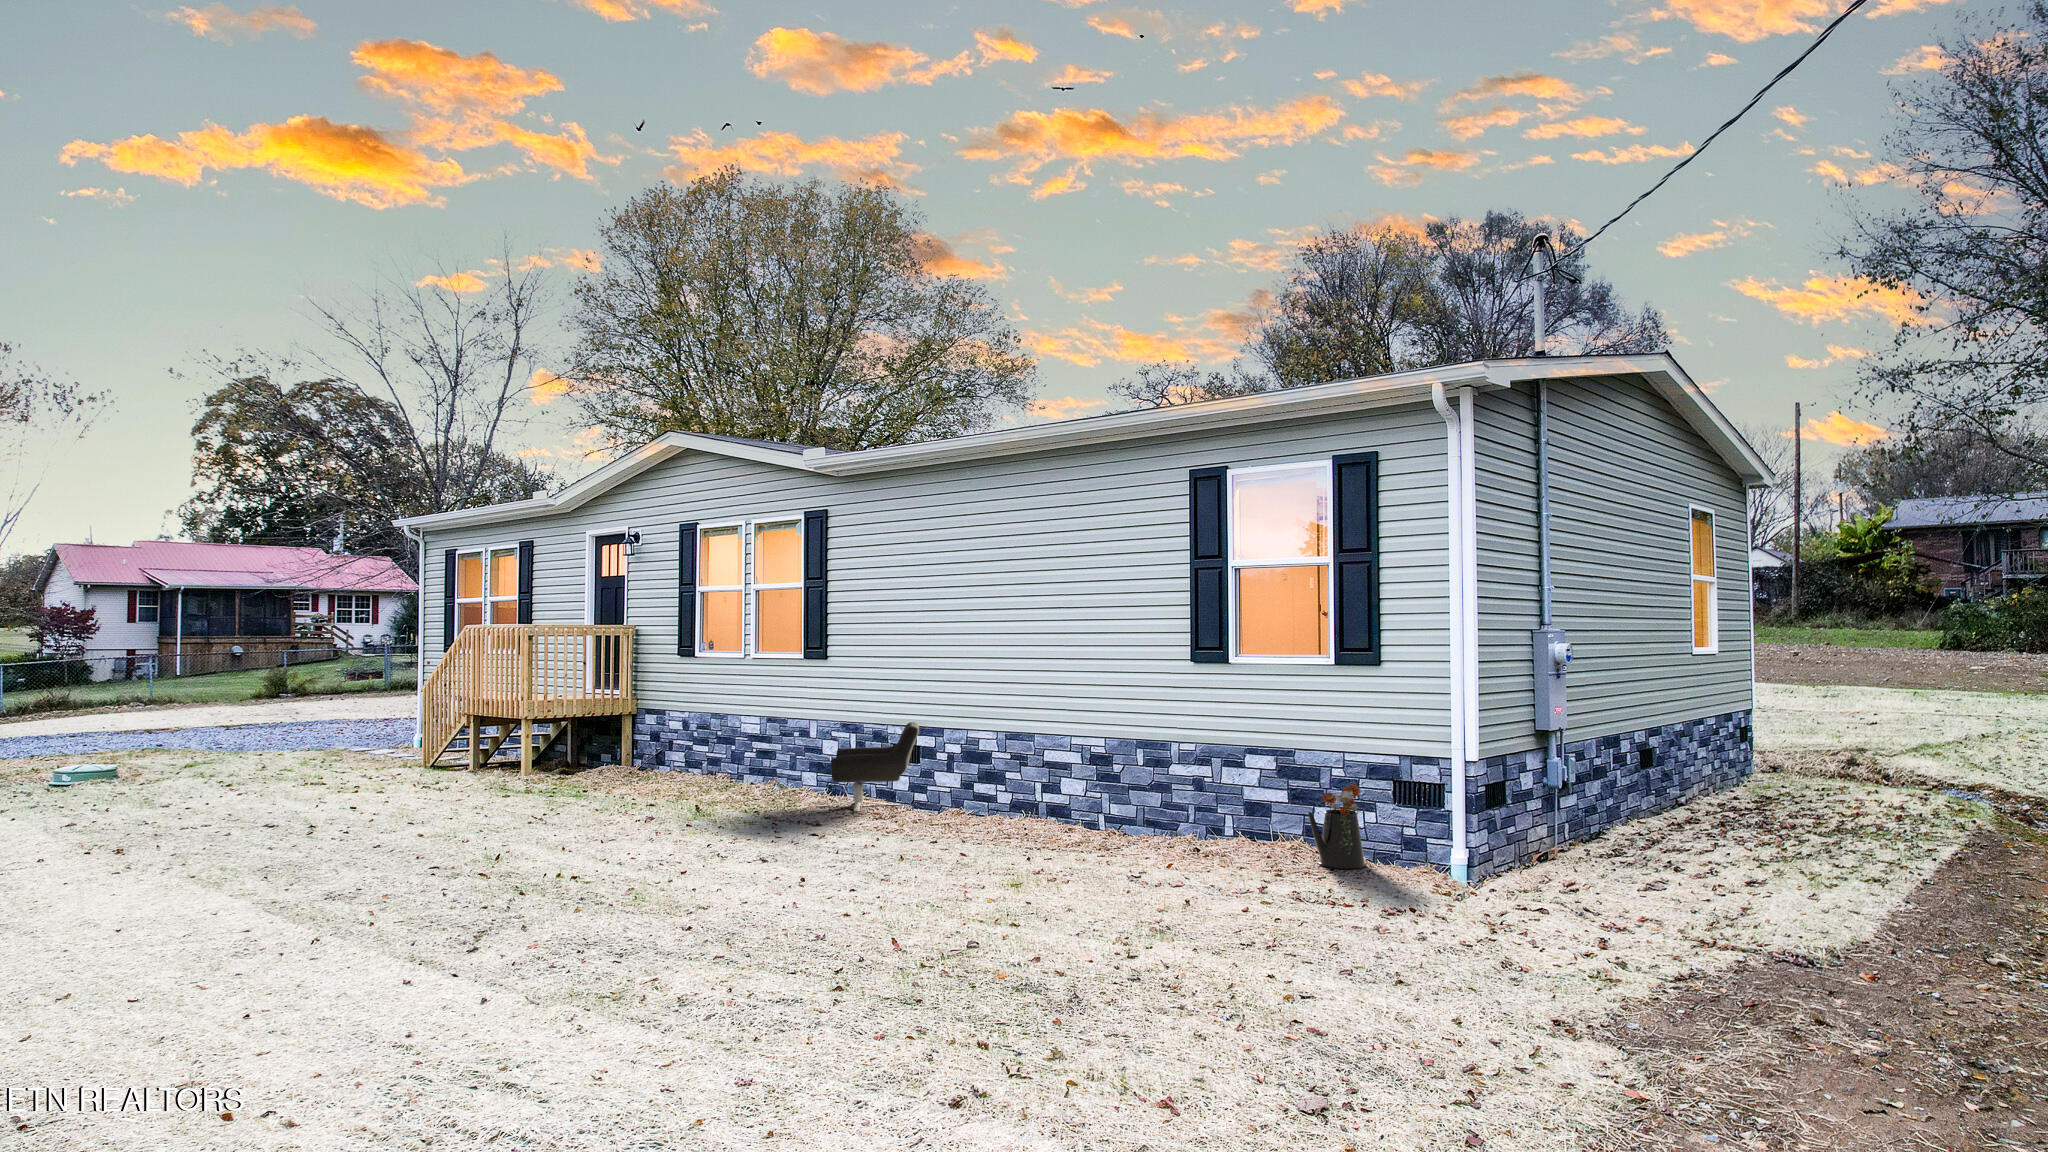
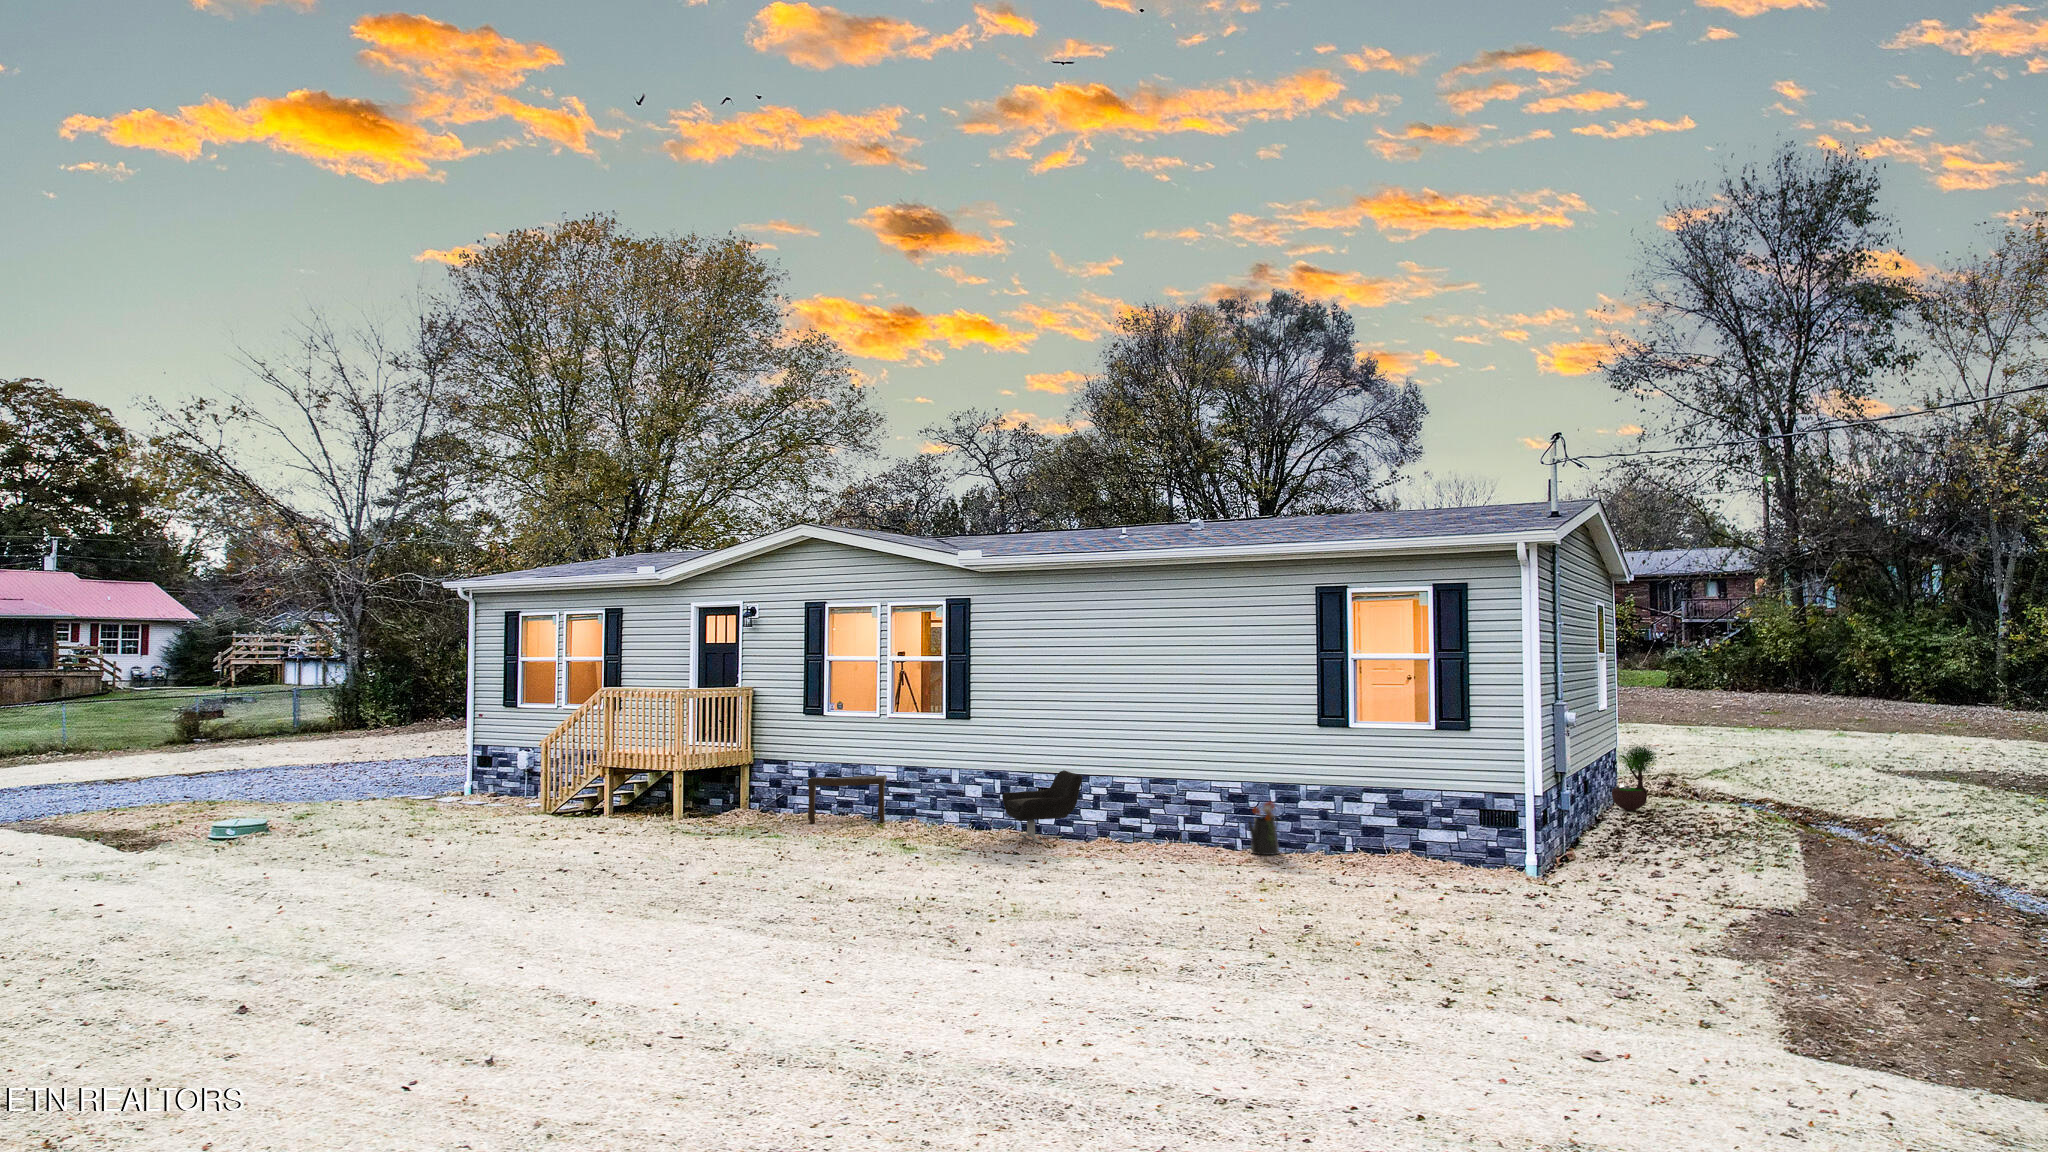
potted tree: none [1717,695,1783,795] -> present [1612,743,1657,811]
bench: none [648,727,750,782] -> present [808,775,887,823]
watering can: present [1308,784,1366,869] -> present [1248,801,1279,855]

